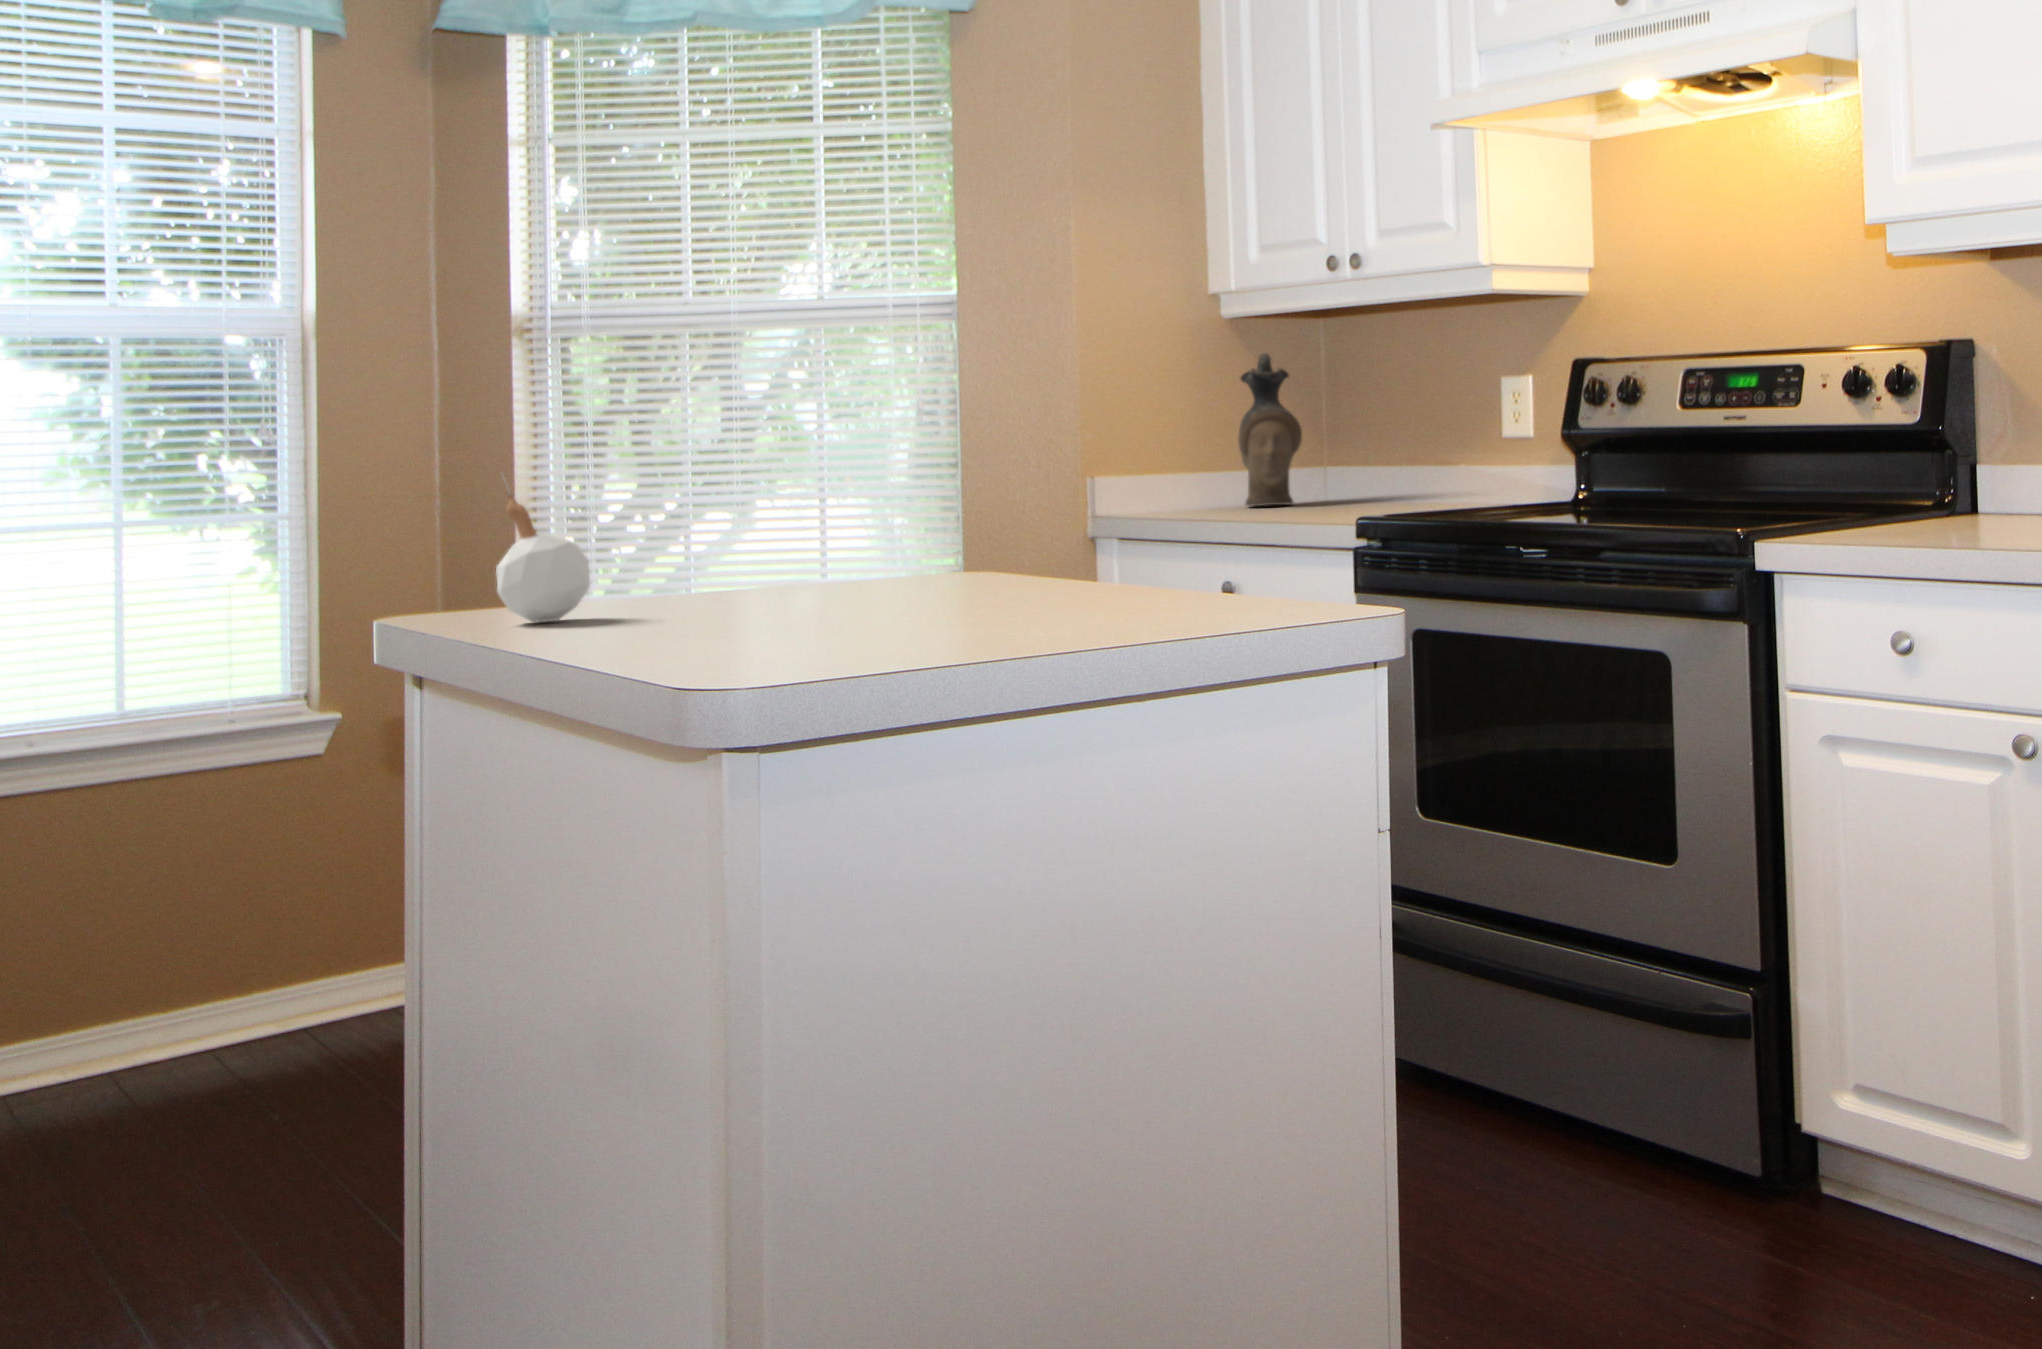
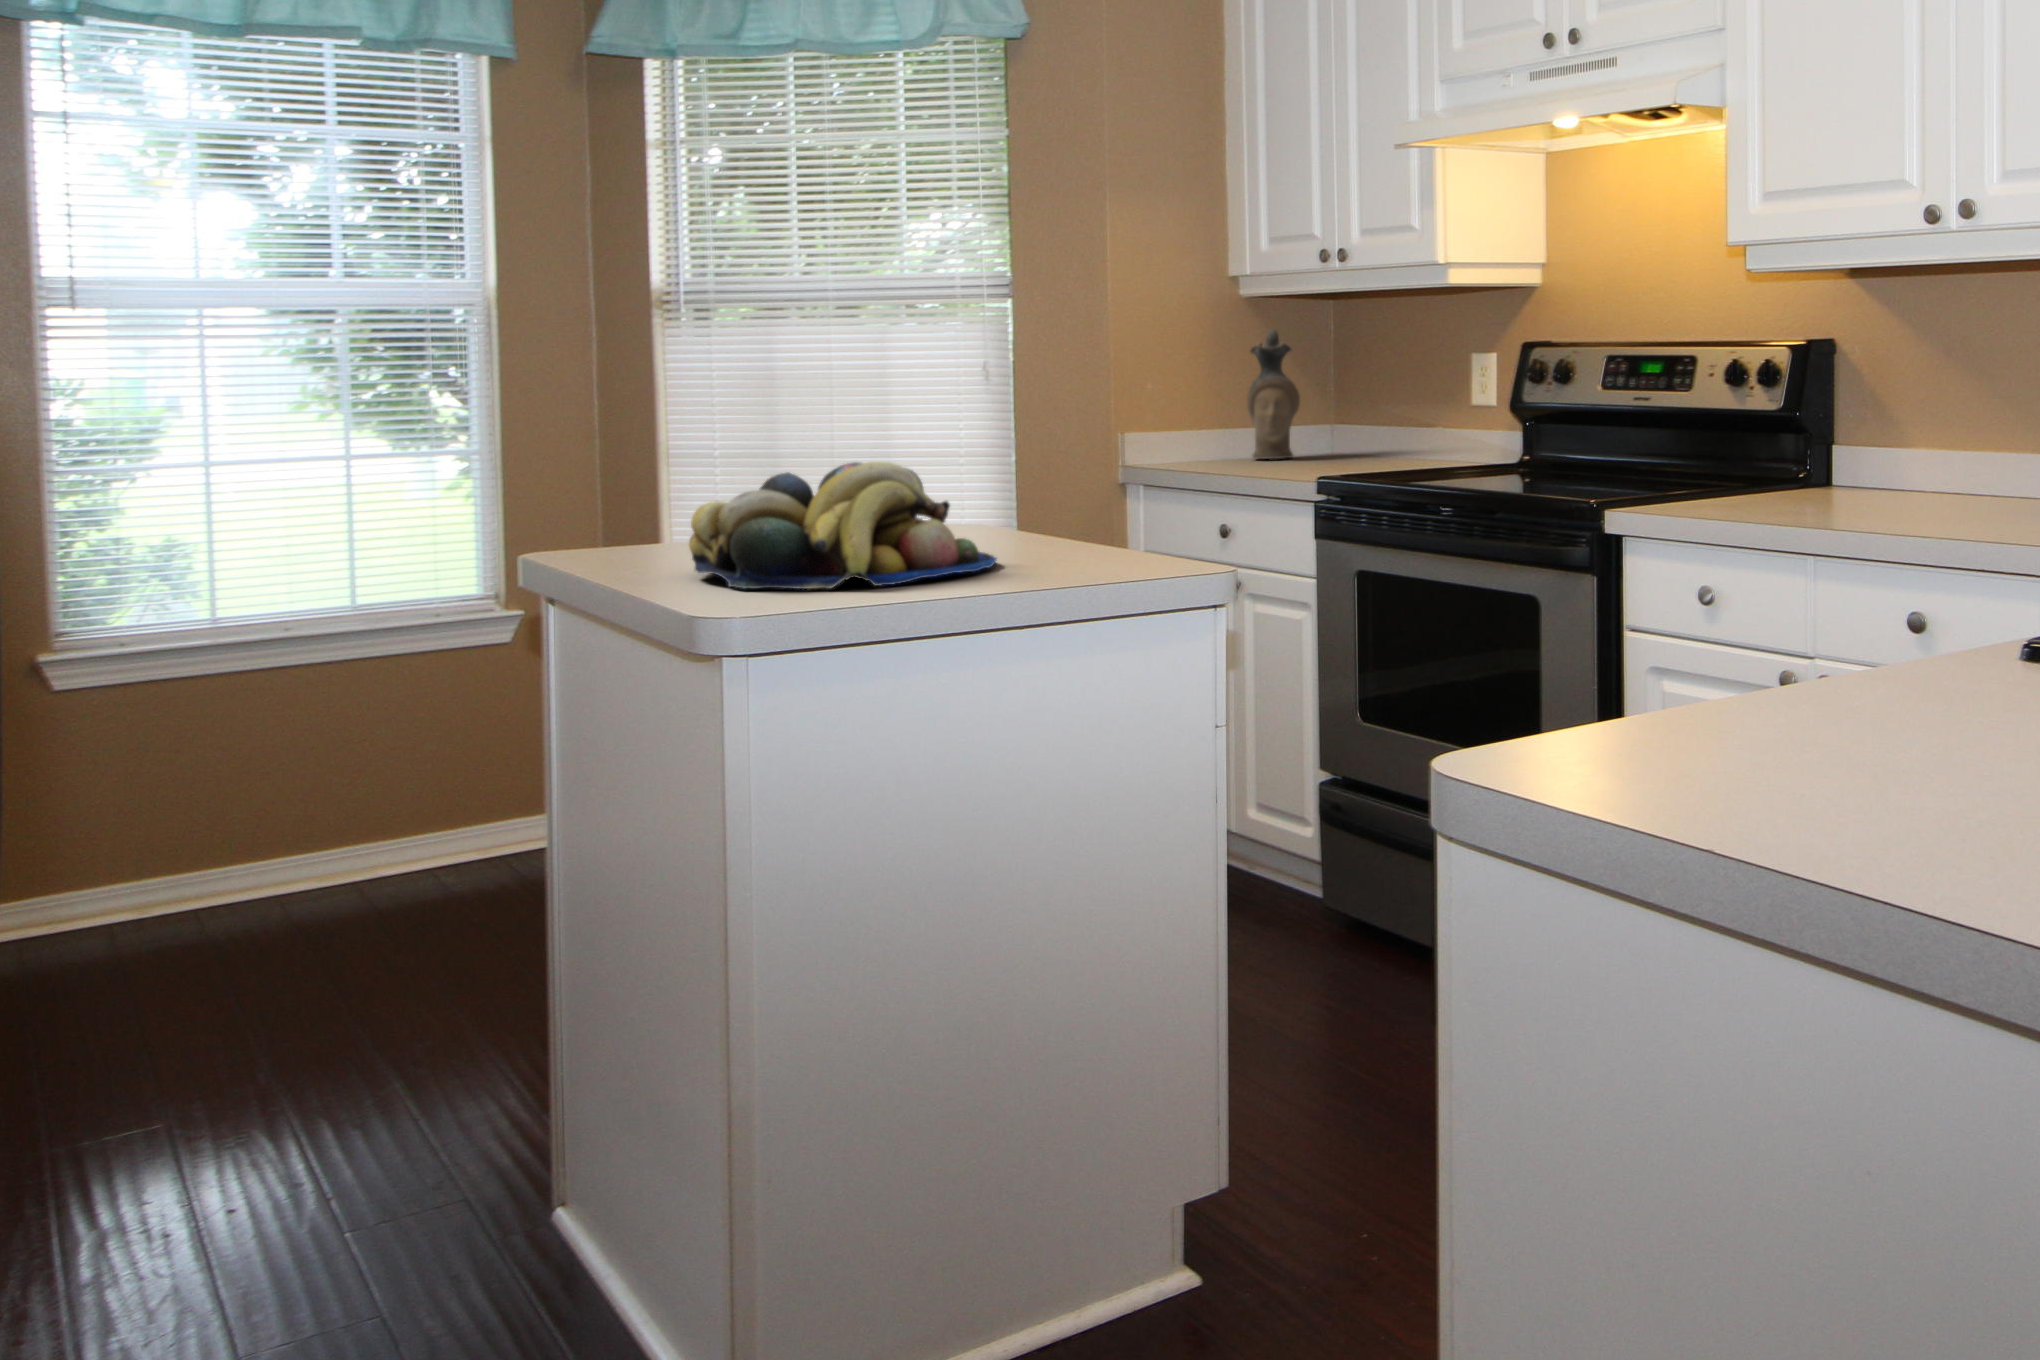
fruit bowl: none [654,477,1079,652] -> present [689,462,997,589]
candle: present [496,479,590,622] -> none [590,447,659,557]

